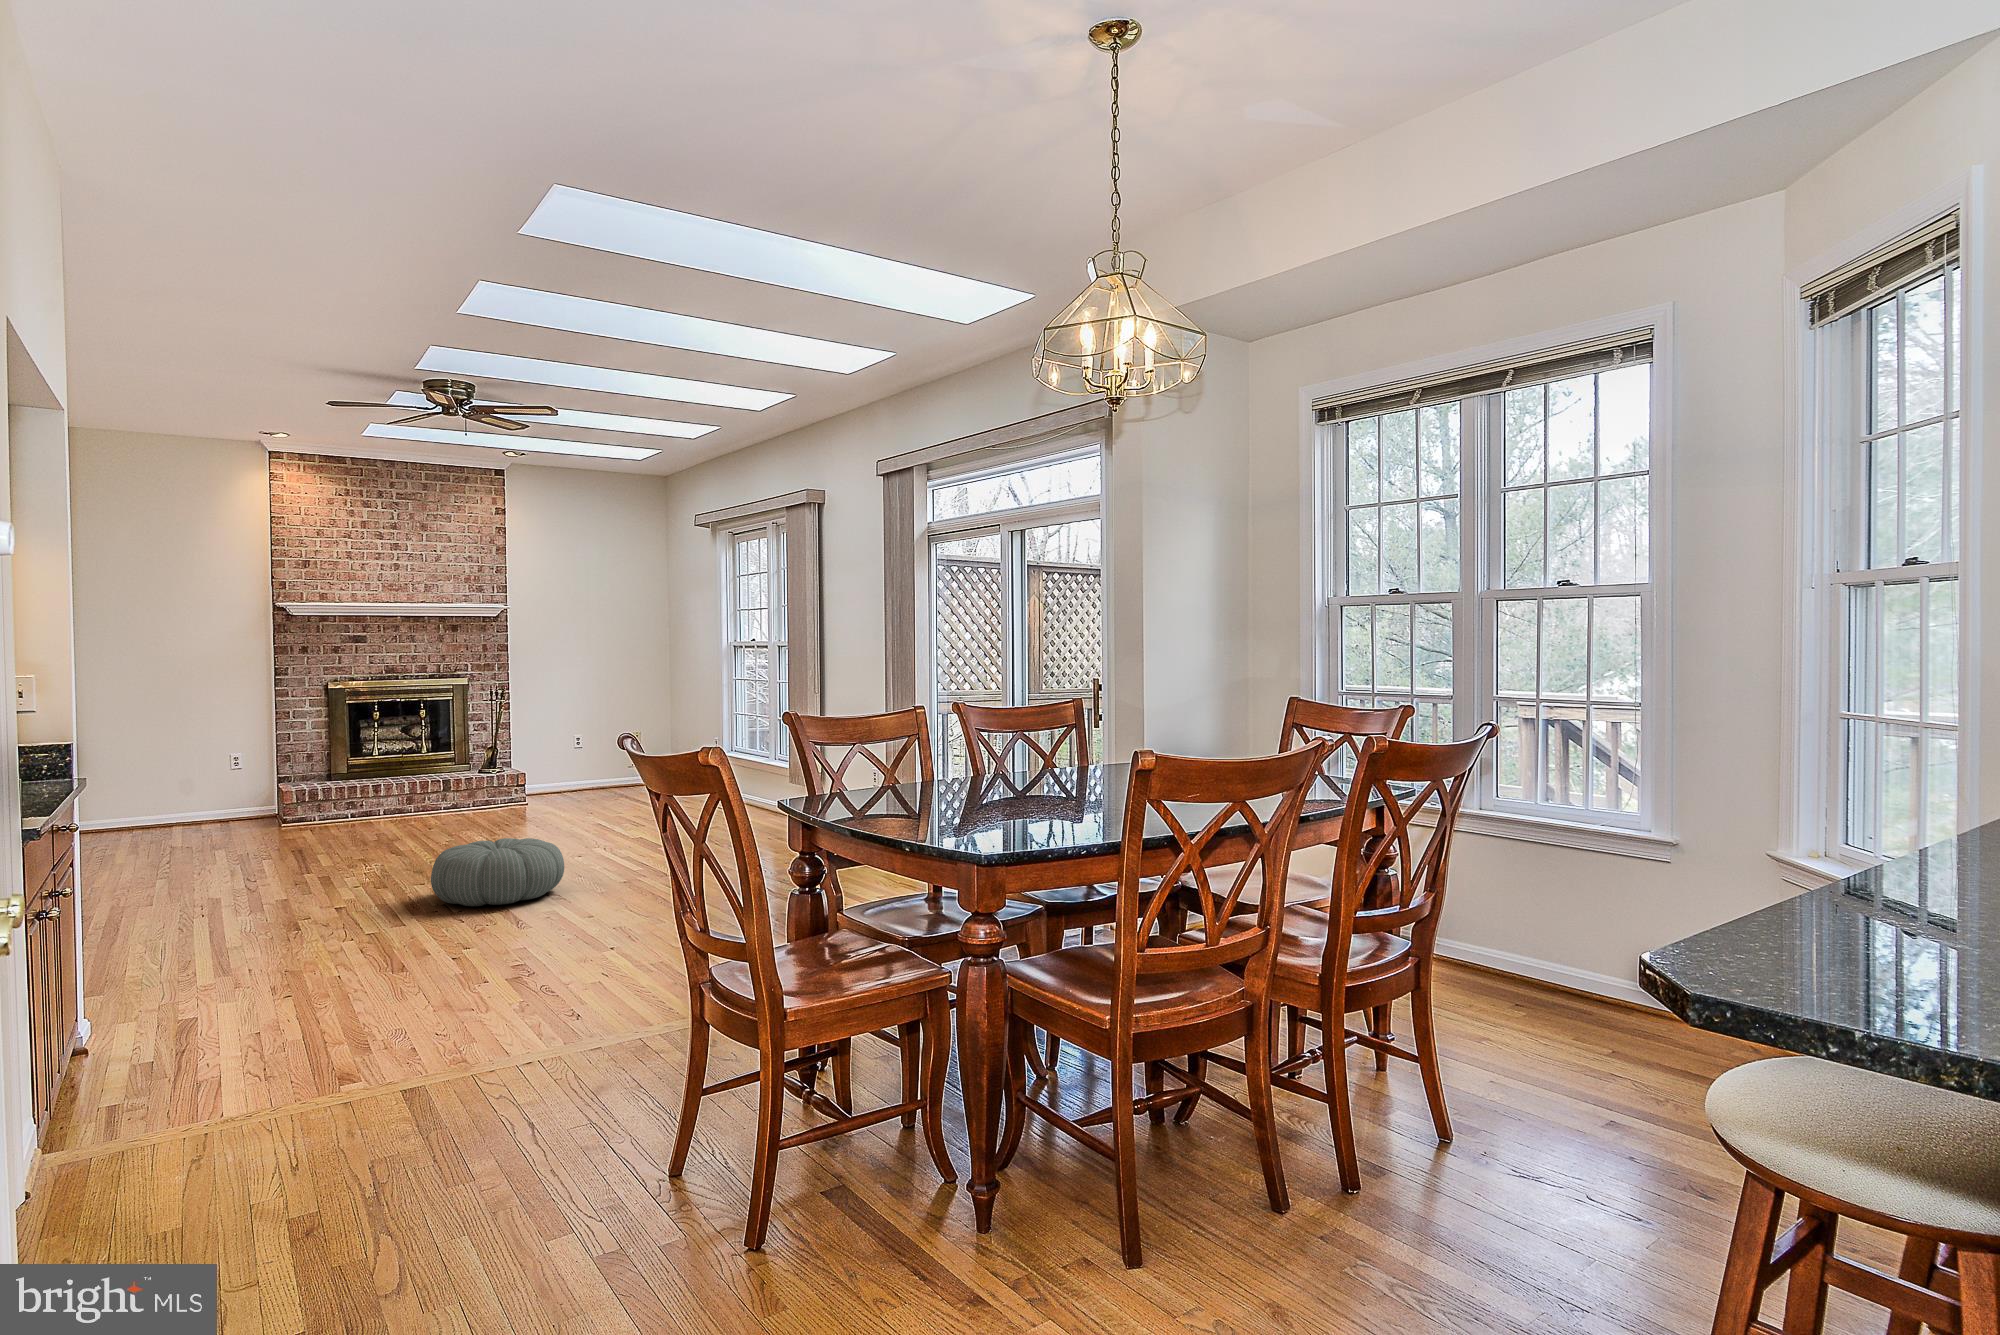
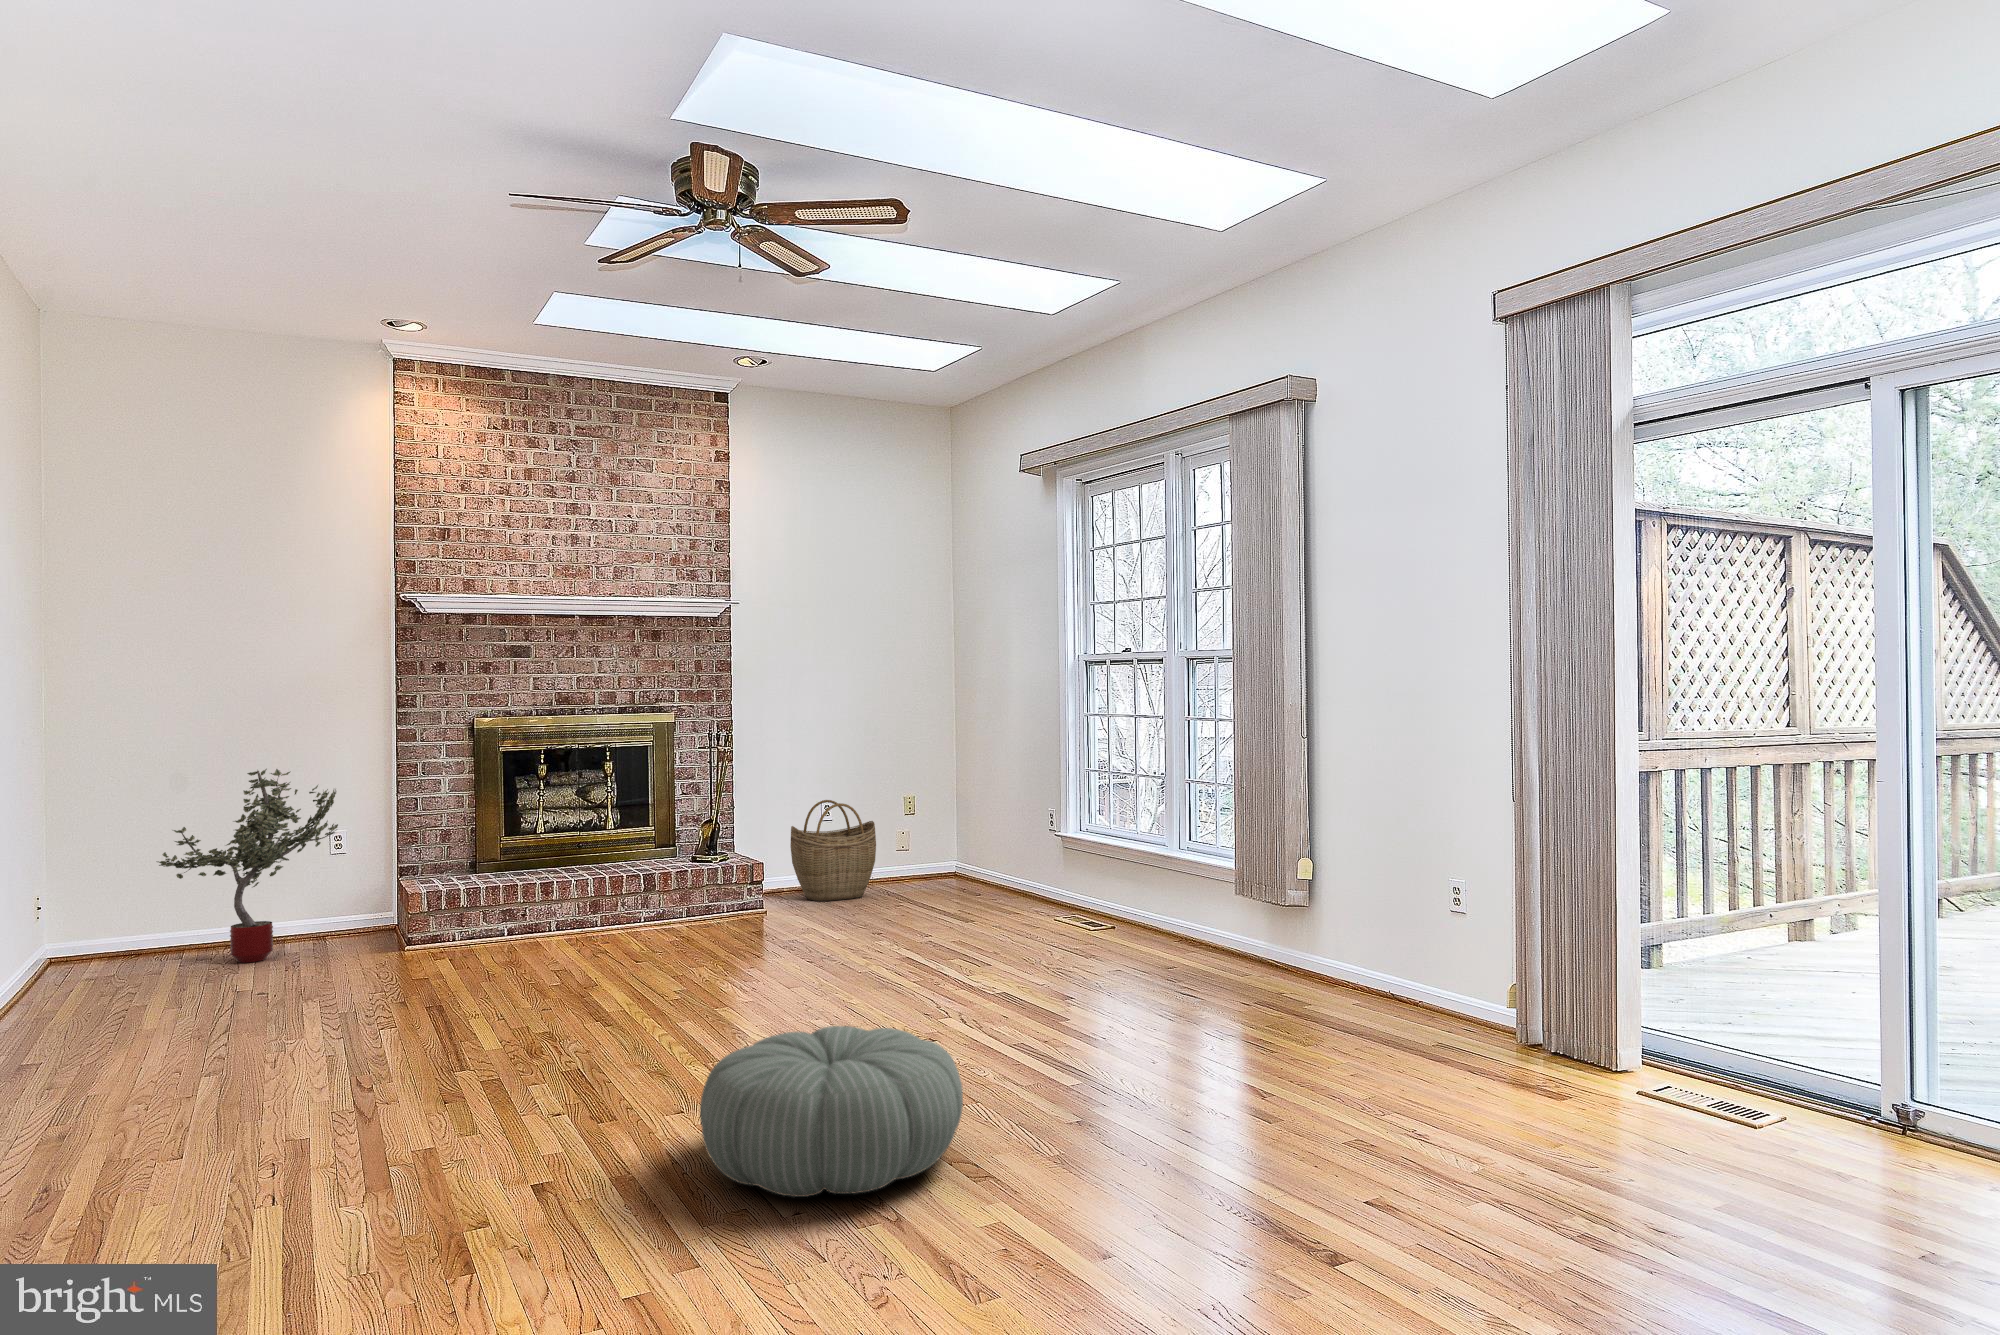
potted tree: none [114,714,237,835] -> present [157,769,338,963]
woven basket: none [549,734,606,798] -> present [790,800,876,901]

